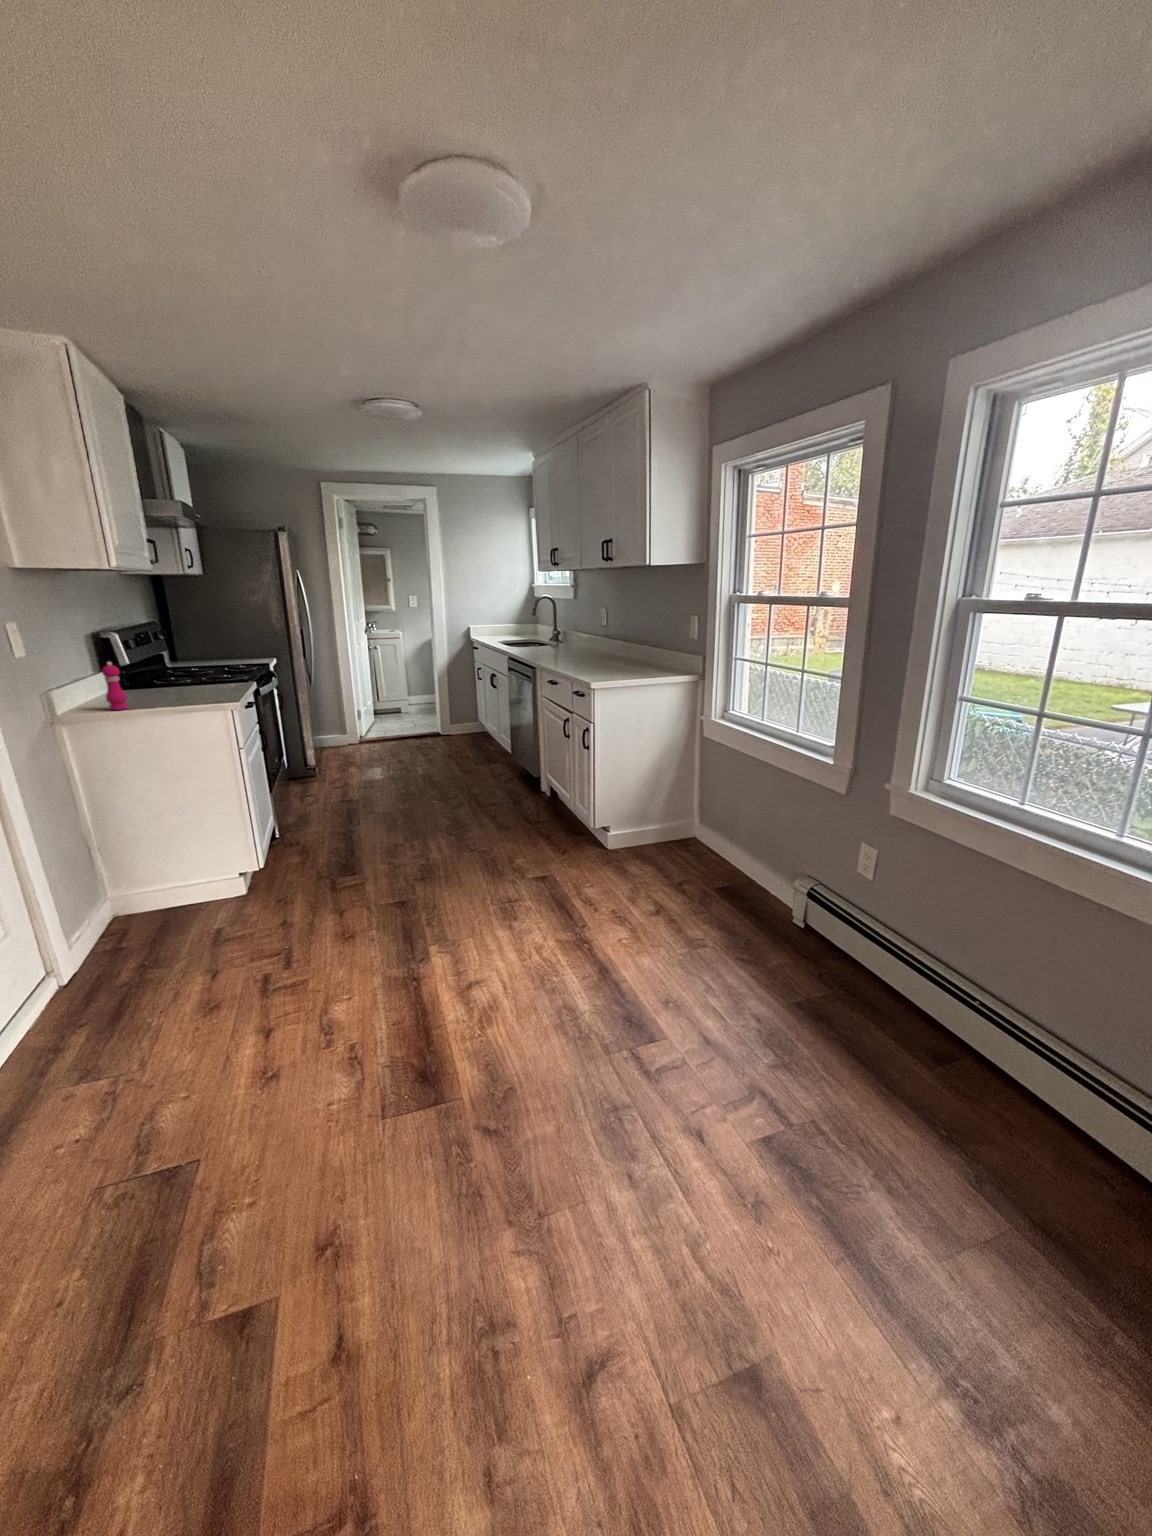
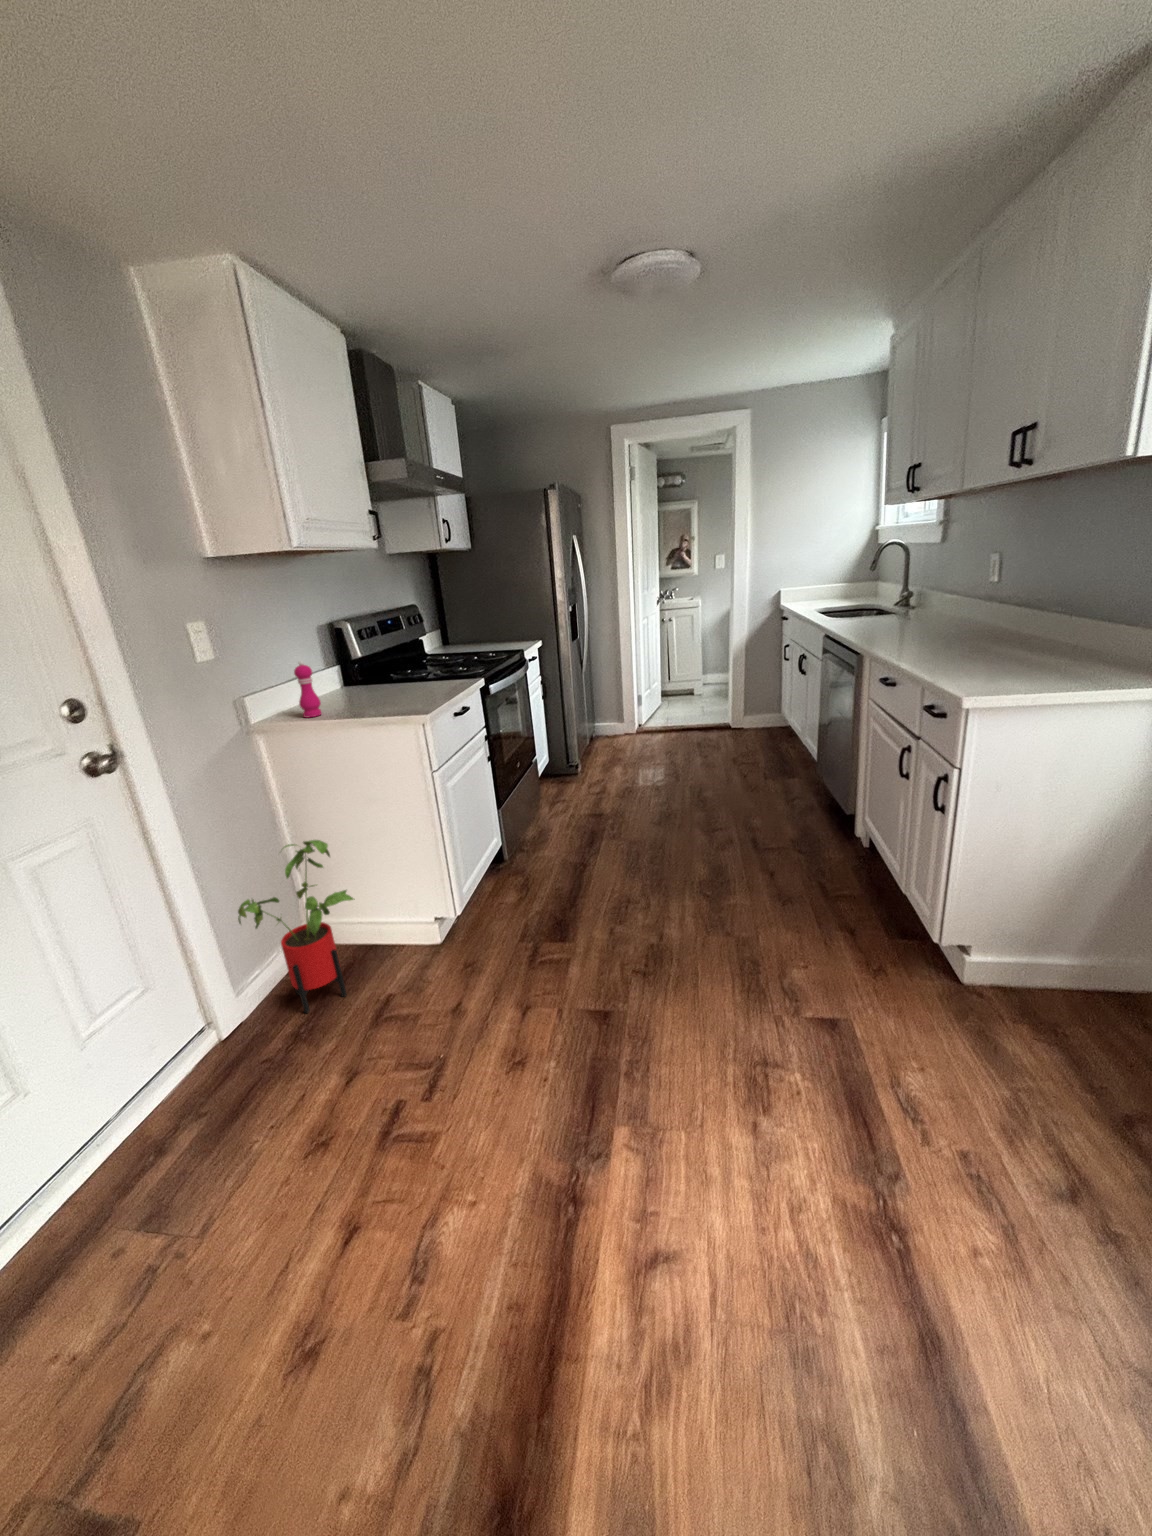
house plant: none [71,809,188,955] -> present [238,840,353,1013]

